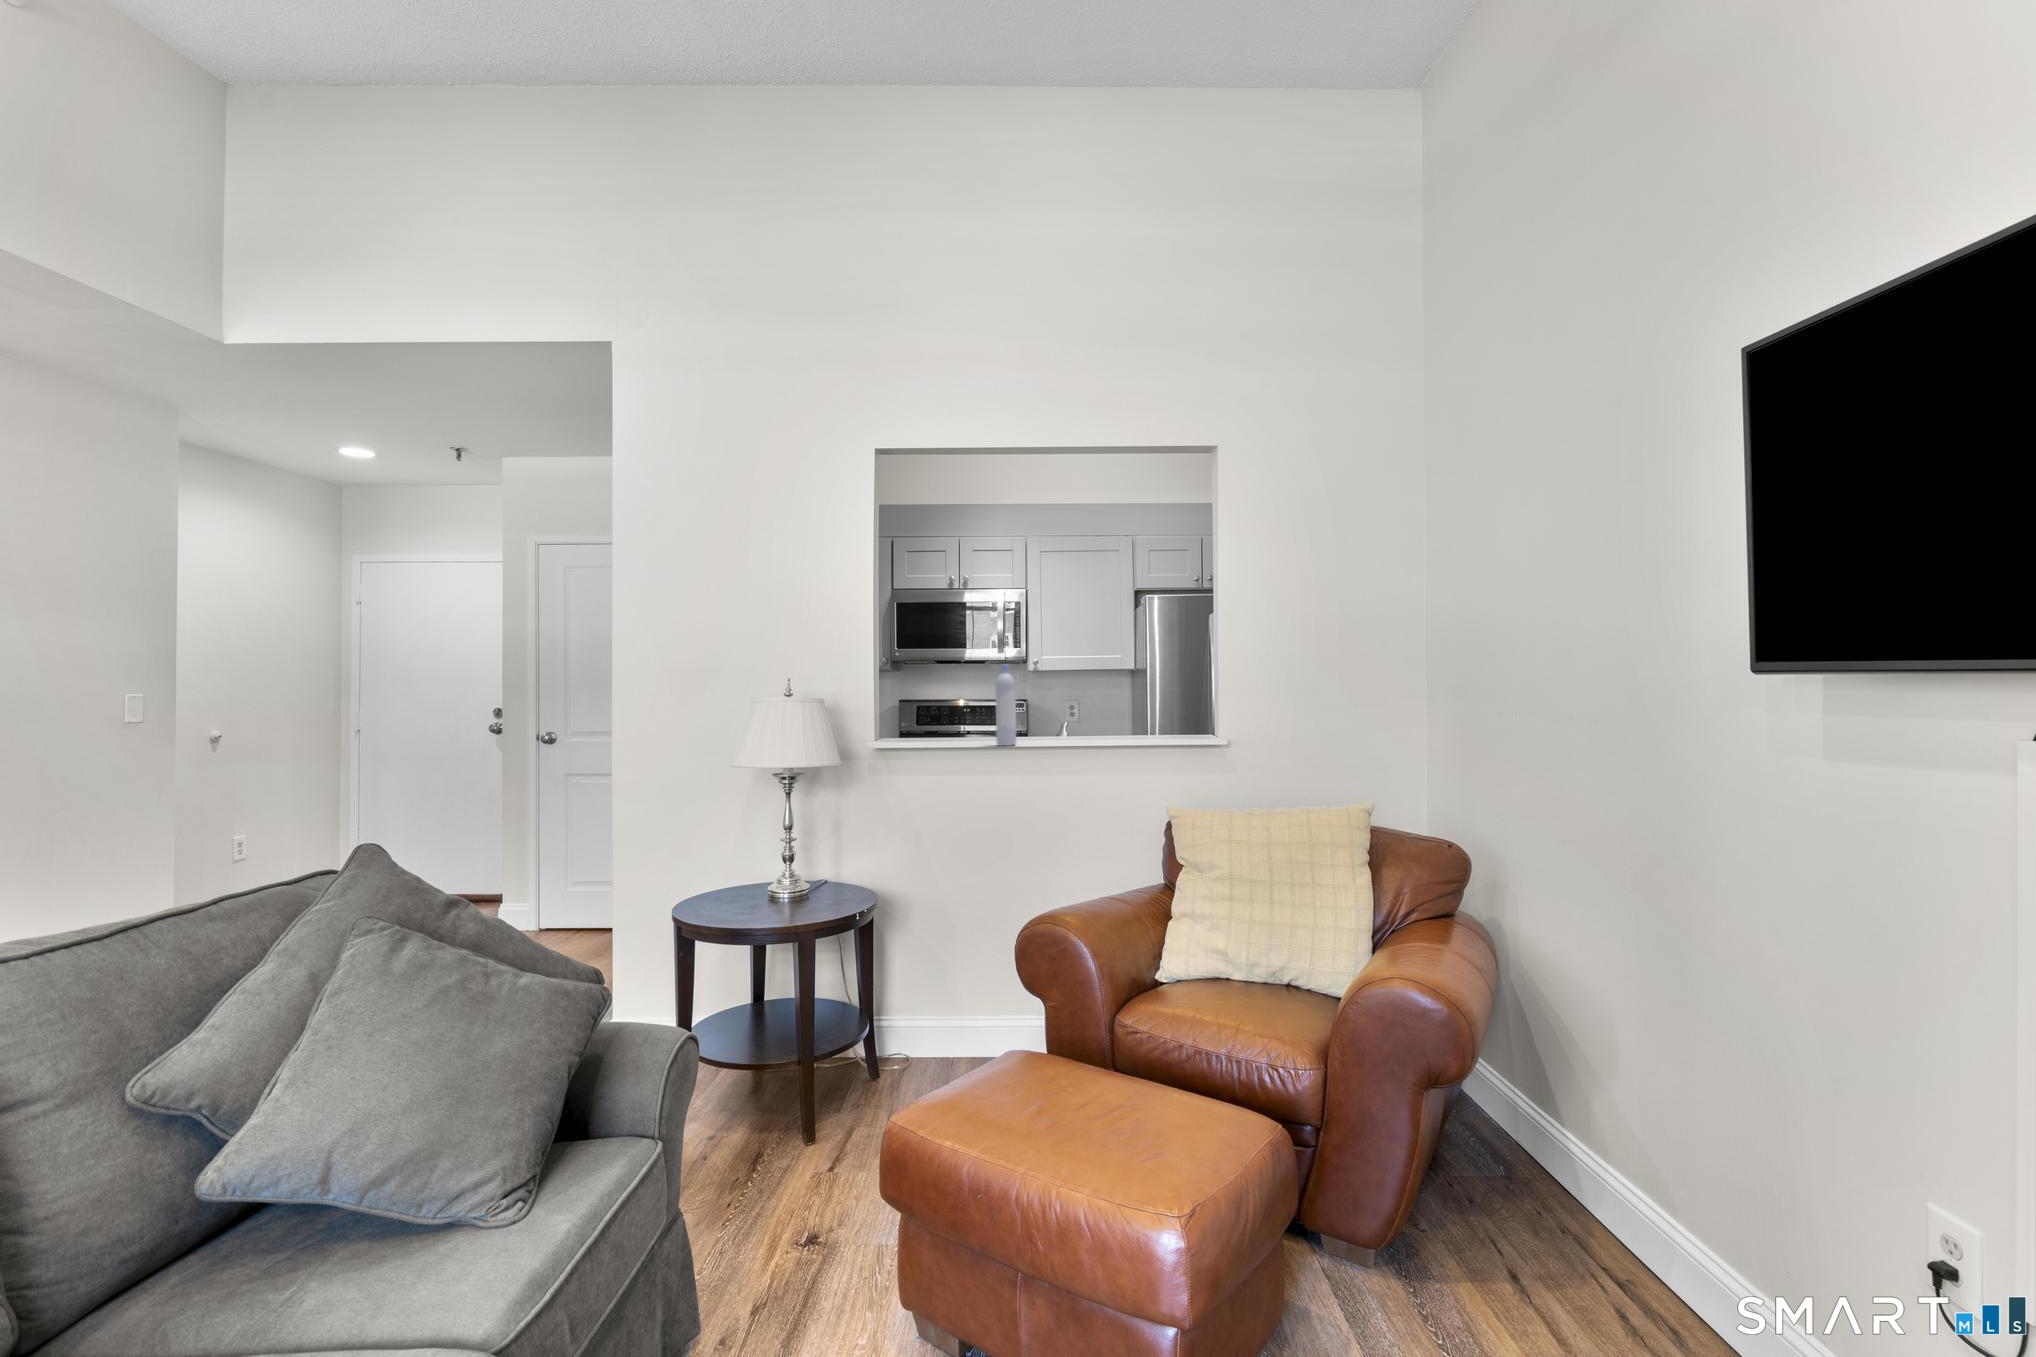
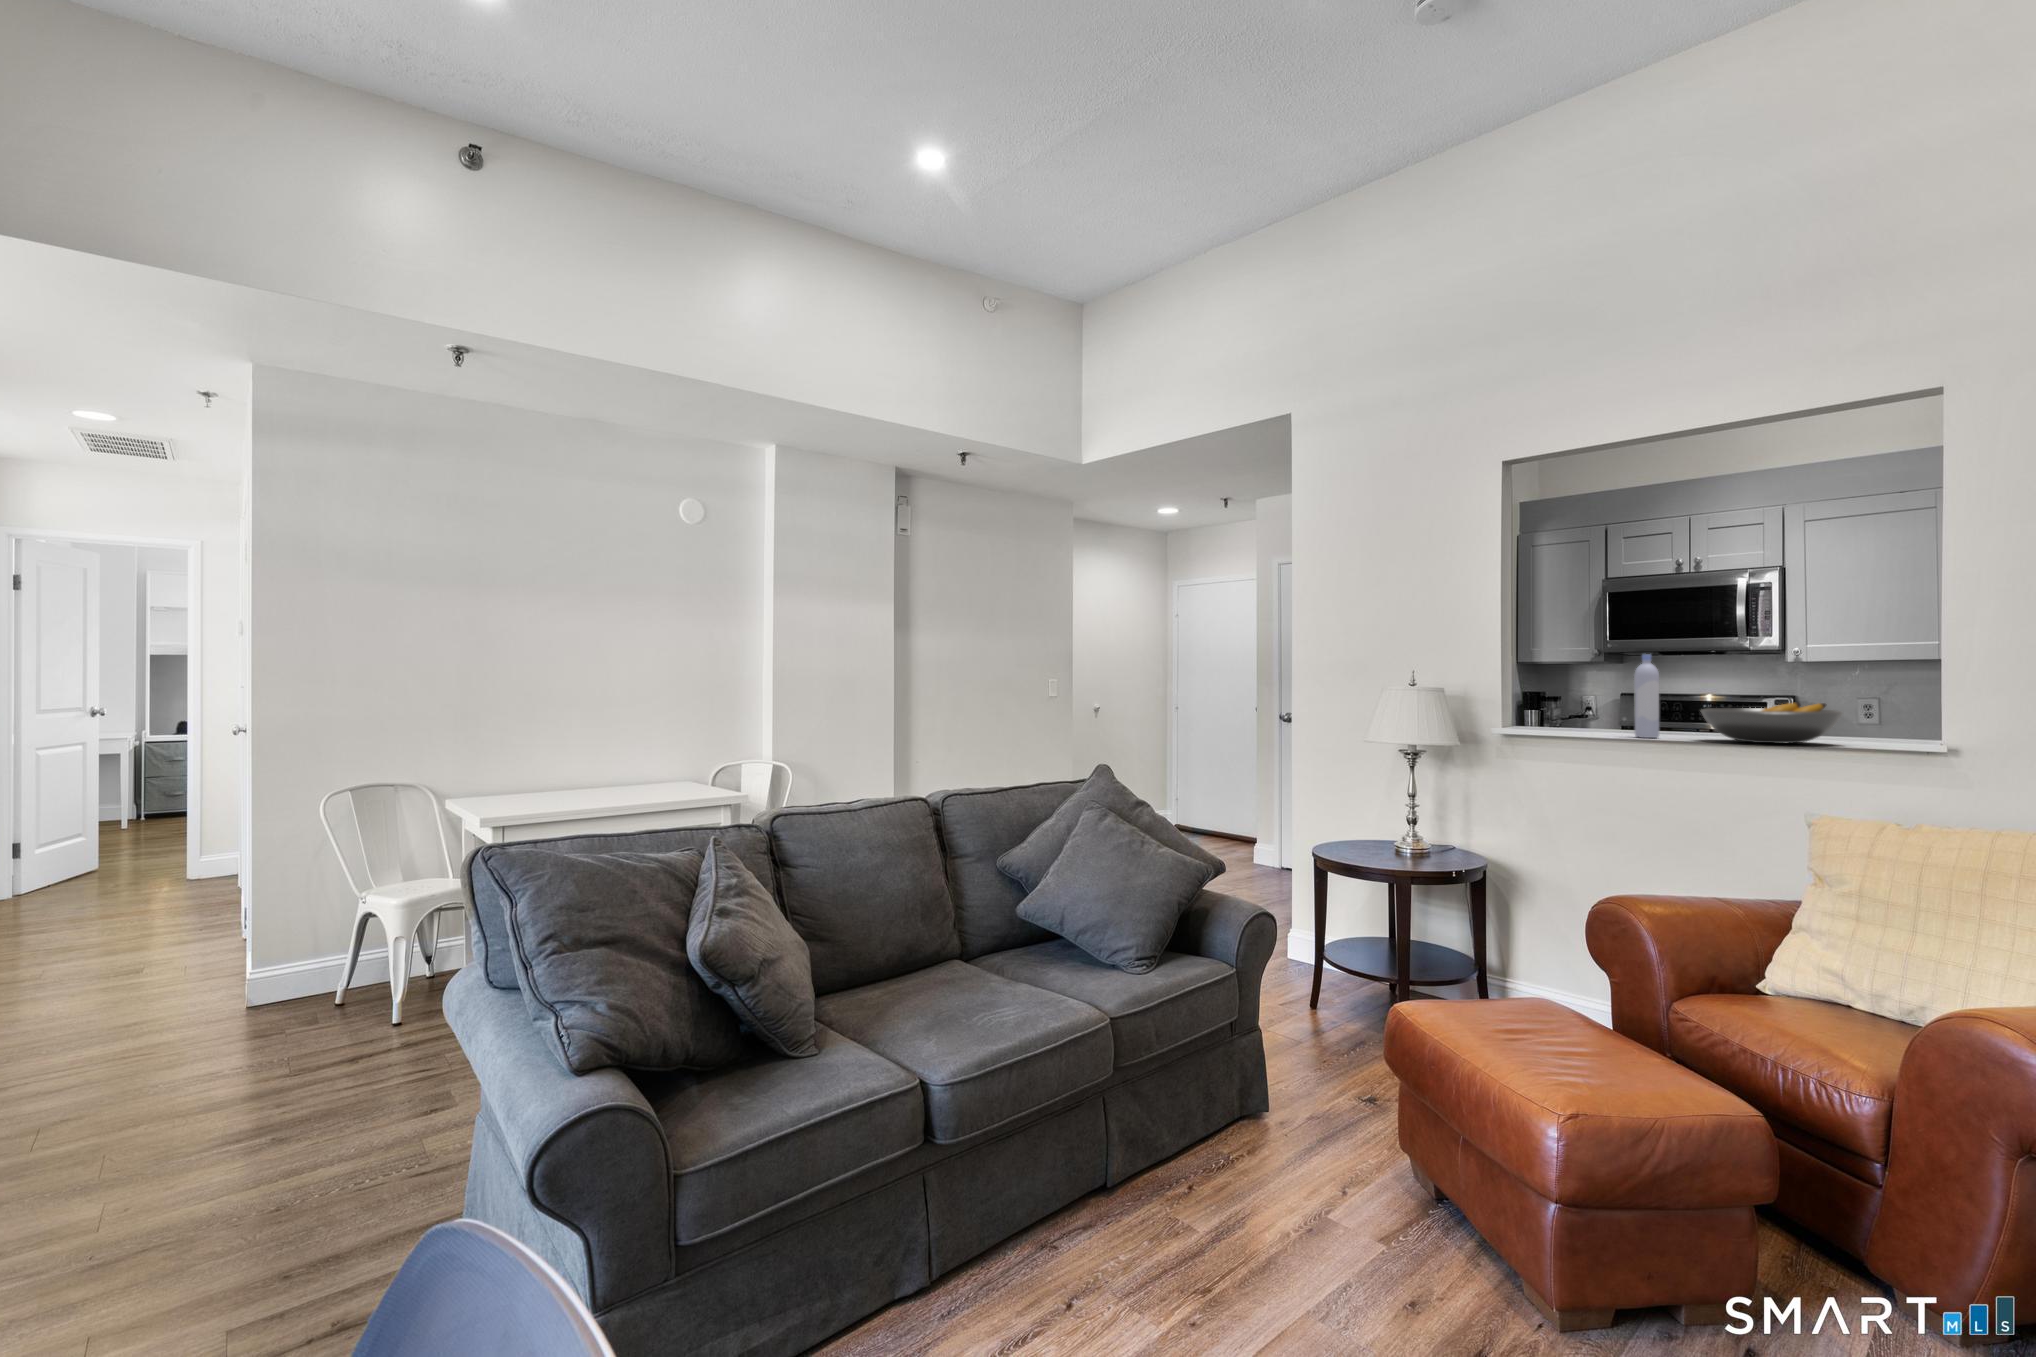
fruit bowl: none [1051,707,1153,745] -> present [1701,702,1842,744]

